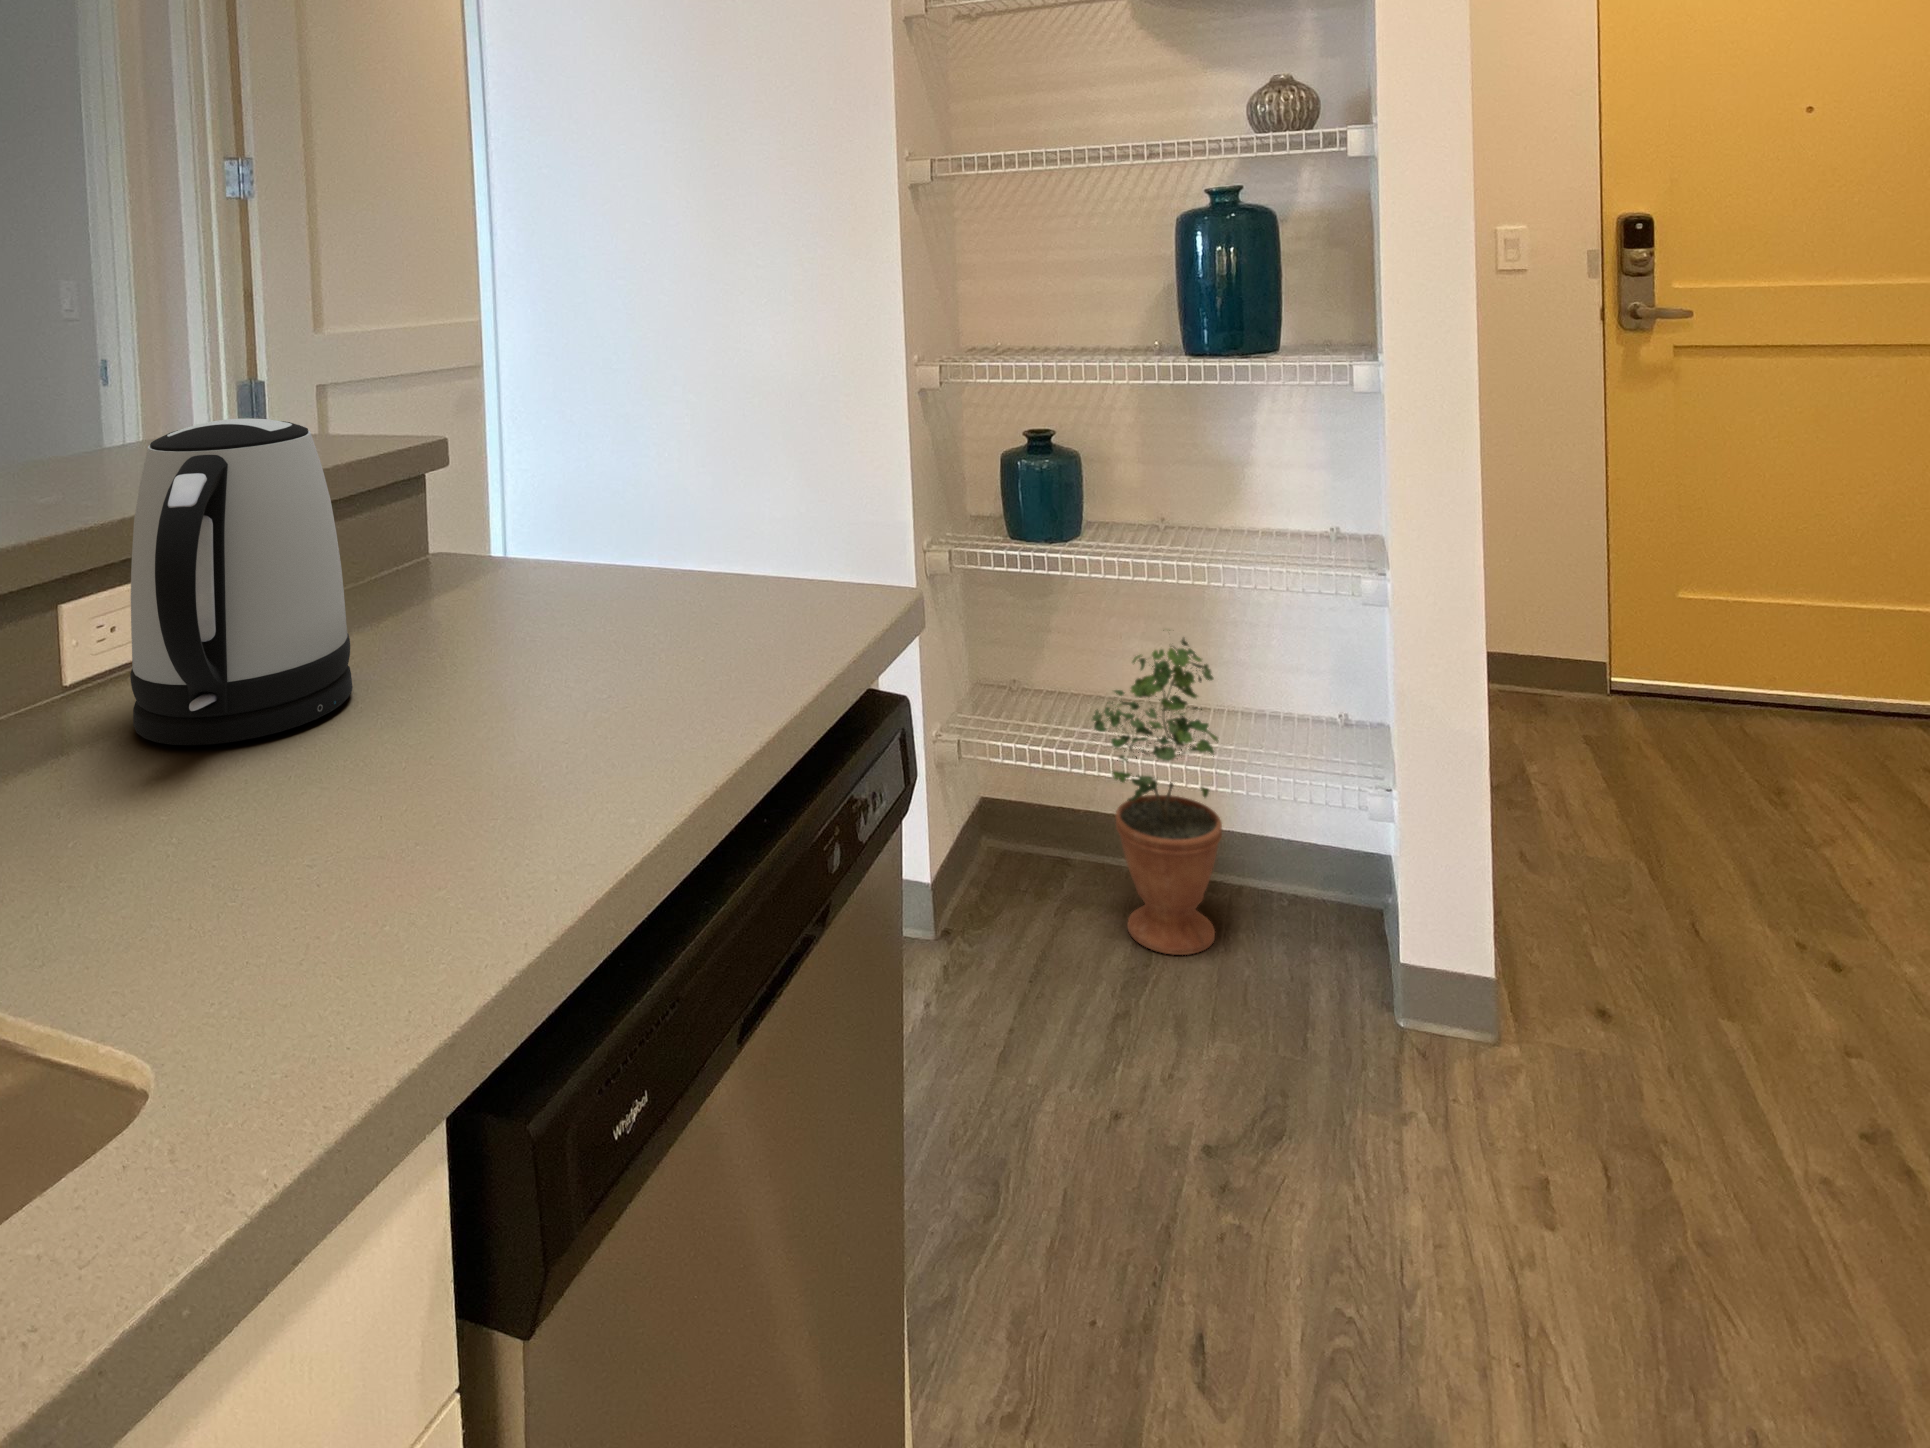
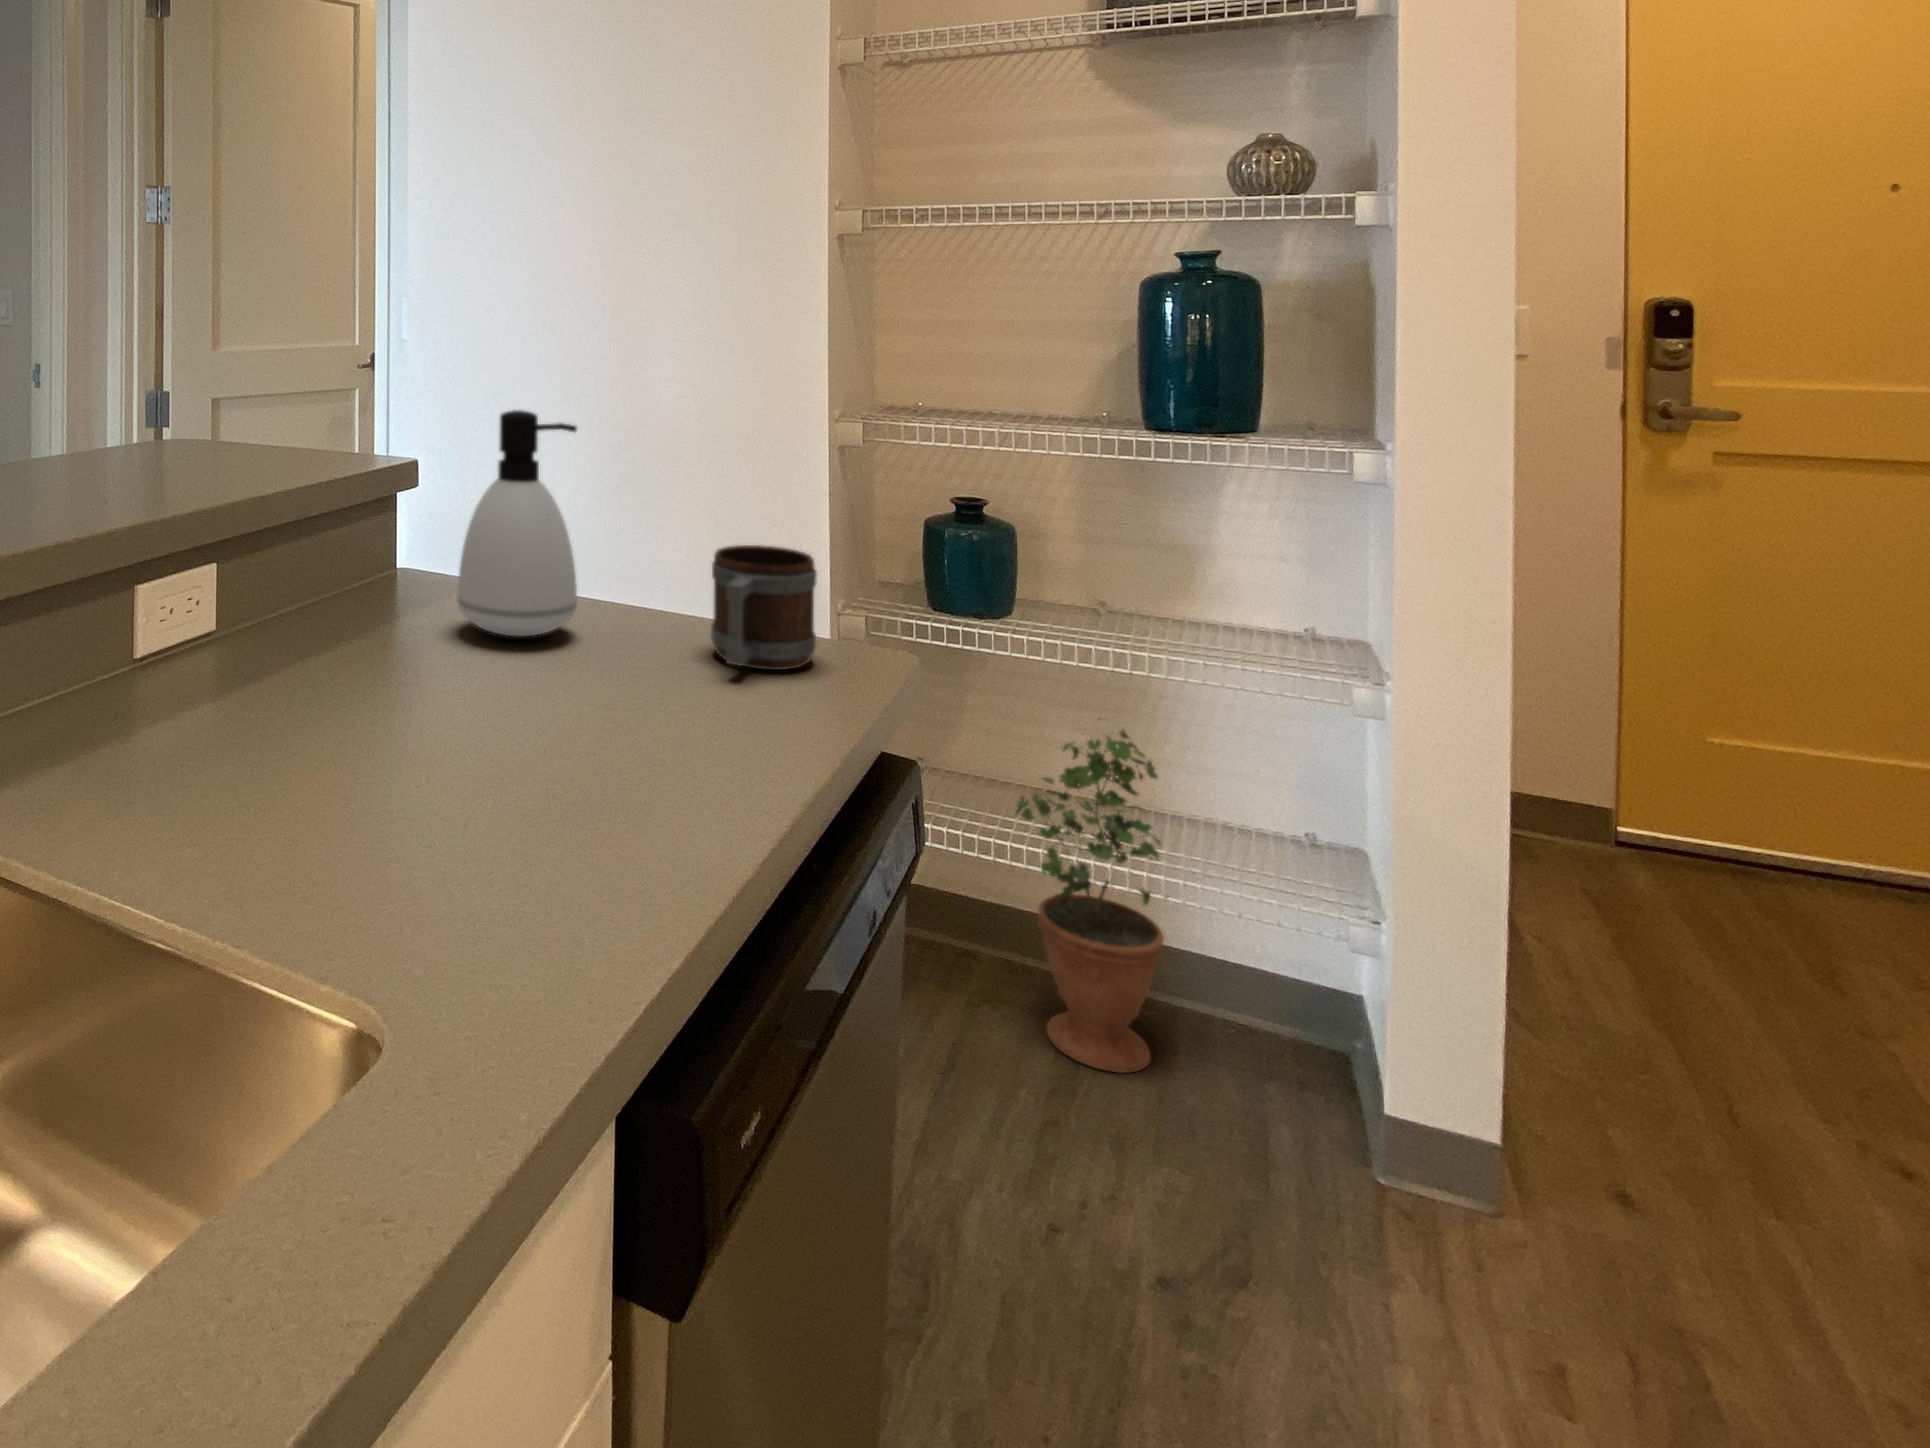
soap dispenser: none [454,379,582,616] -> present [458,410,577,636]
kettle: present [130,418,353,745] -> none [218,432,400,726]
mug: none [711,500,815,625] -> present [711,545,817,670]

